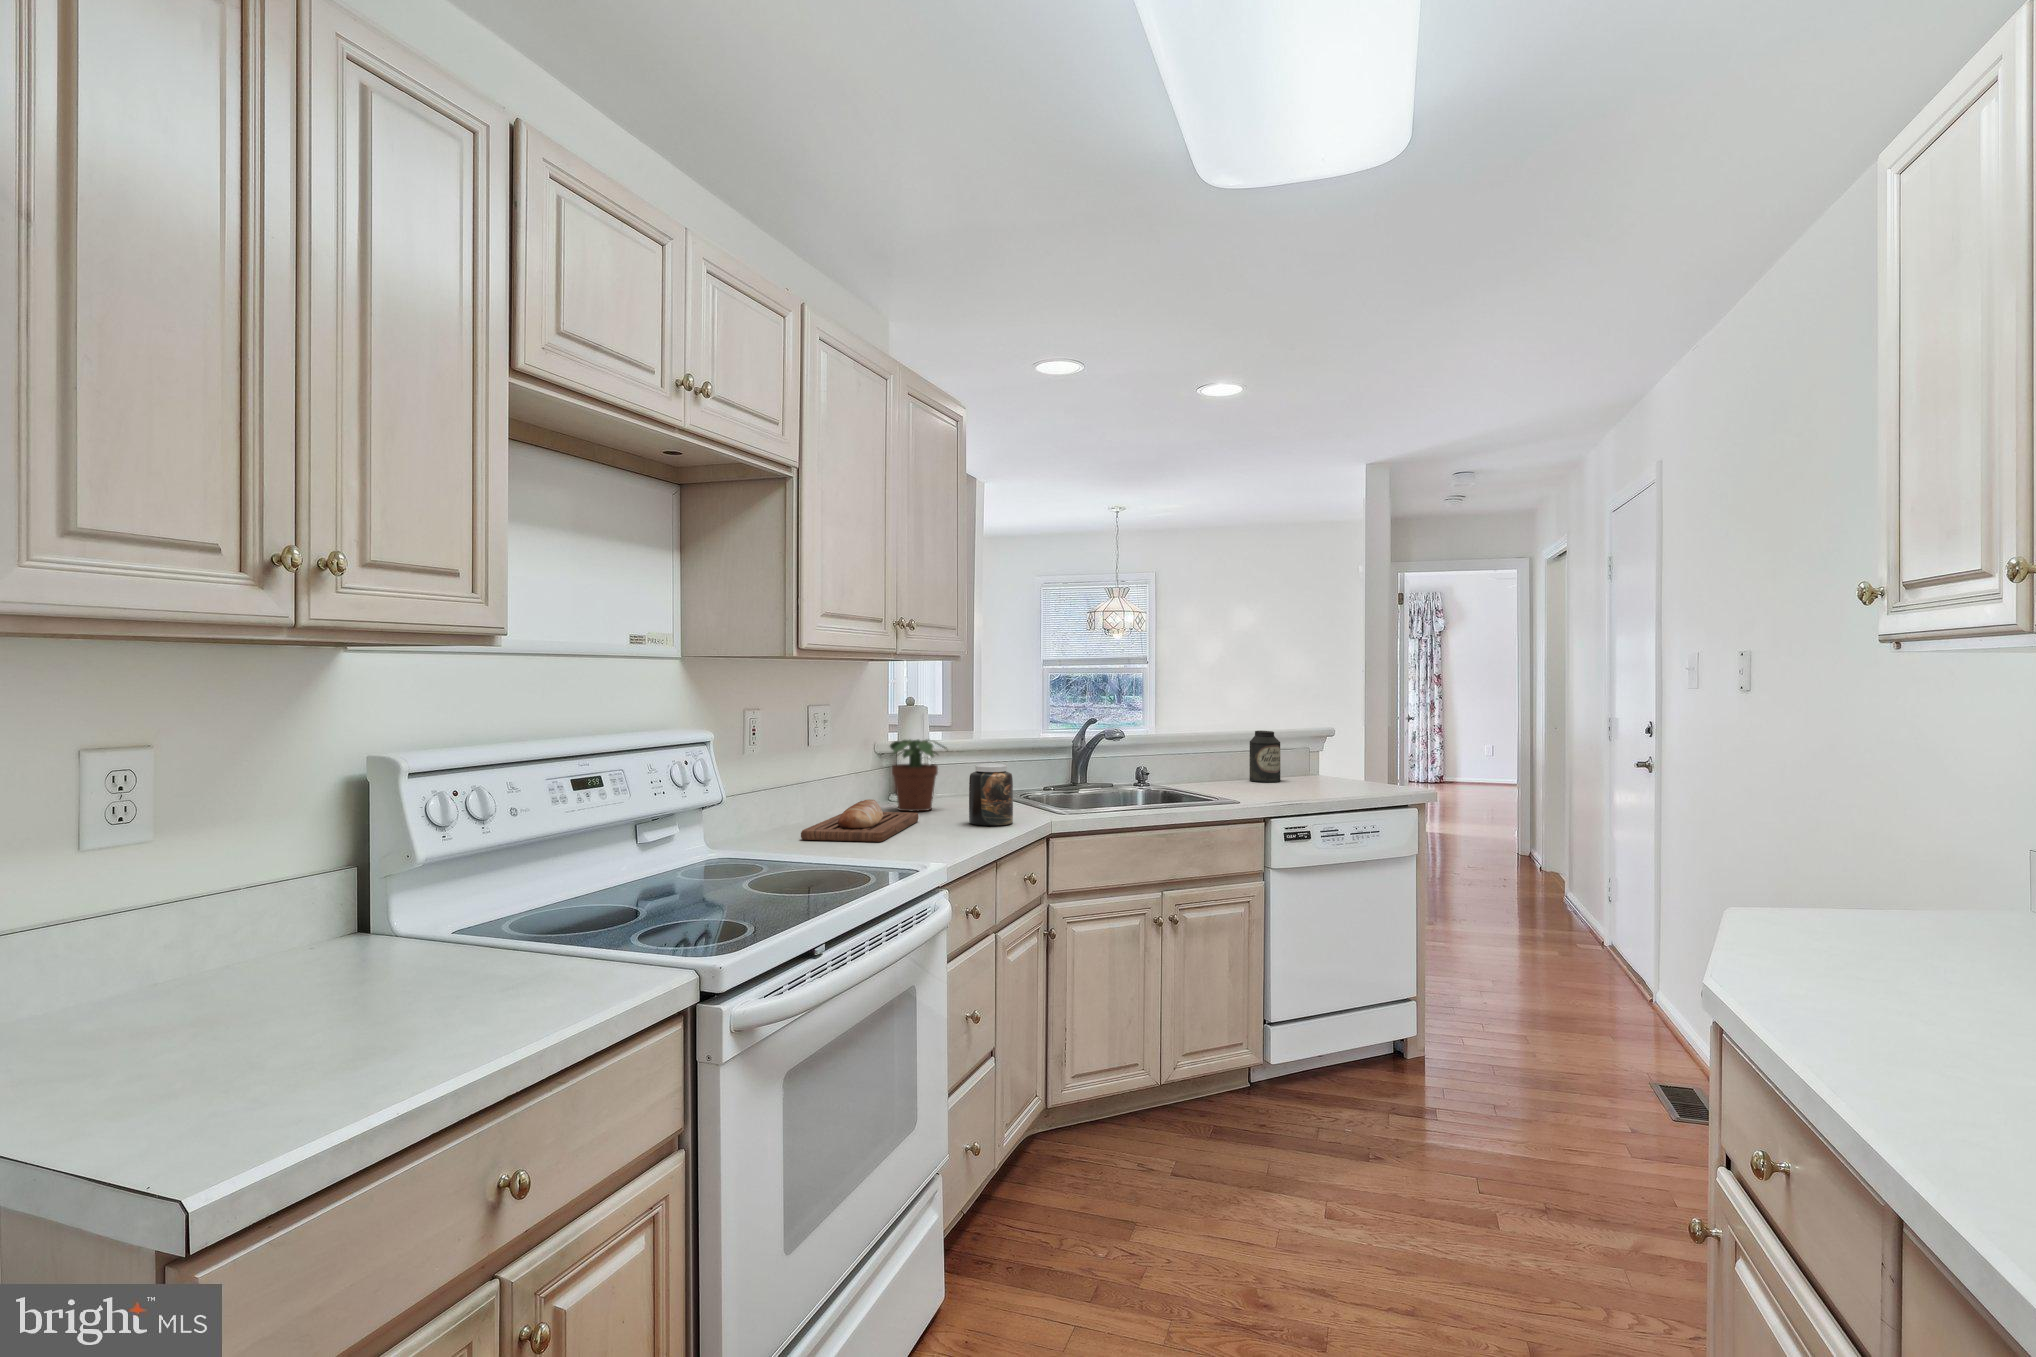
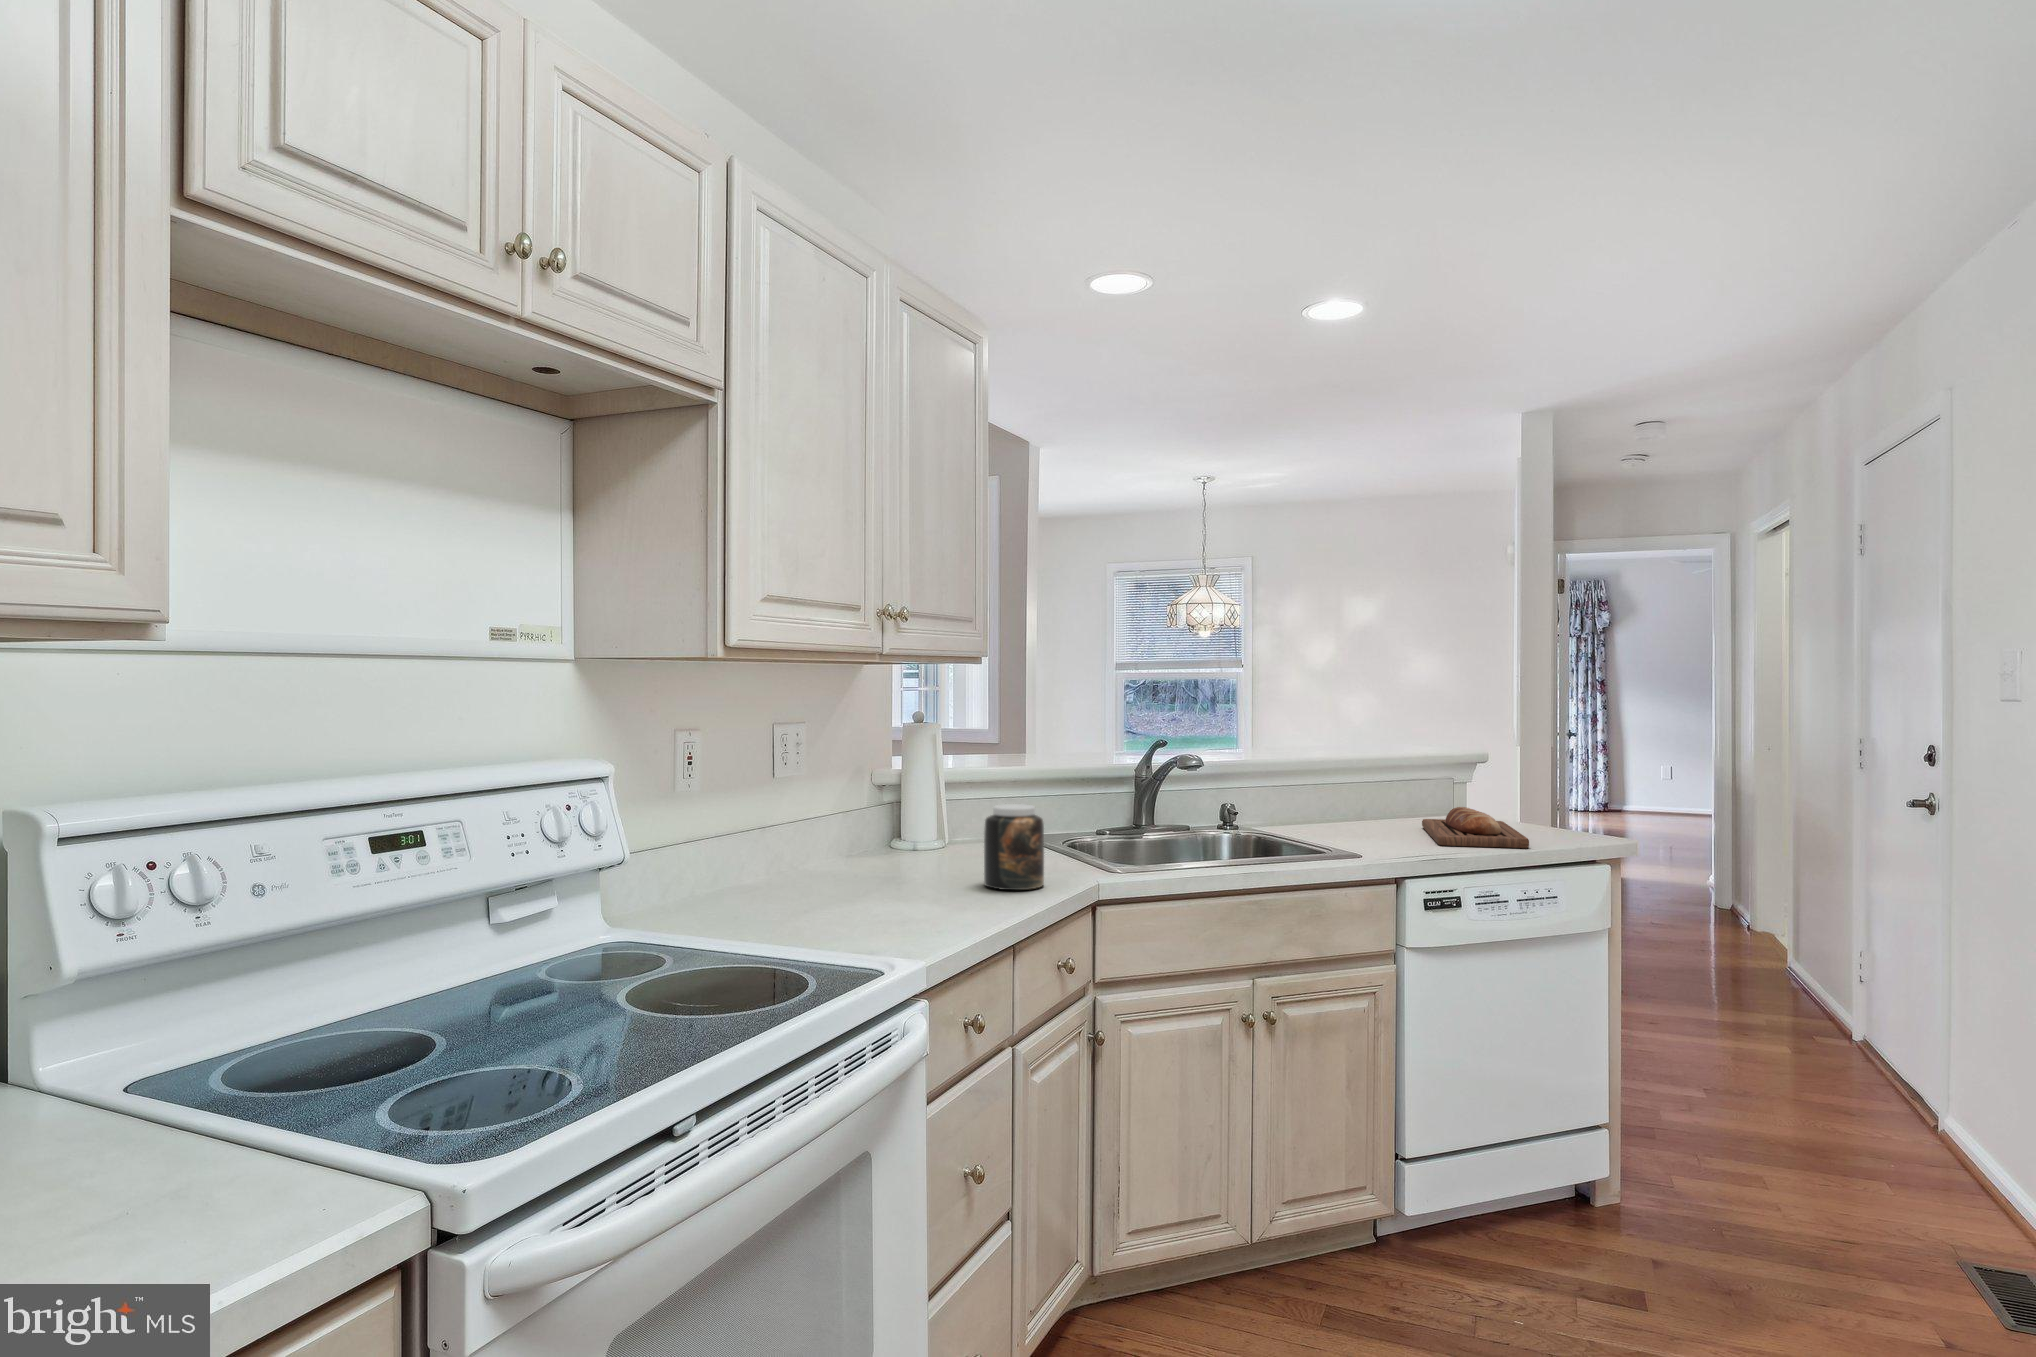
canister: present [1249,731,1281,782] -> none [1373,755,1415,824]
potted plant: present [890,739,947,812] -> none [887,768,965,865]
bread loaf: present [801,800,919,842] -> present [1422,807,1529,848]

